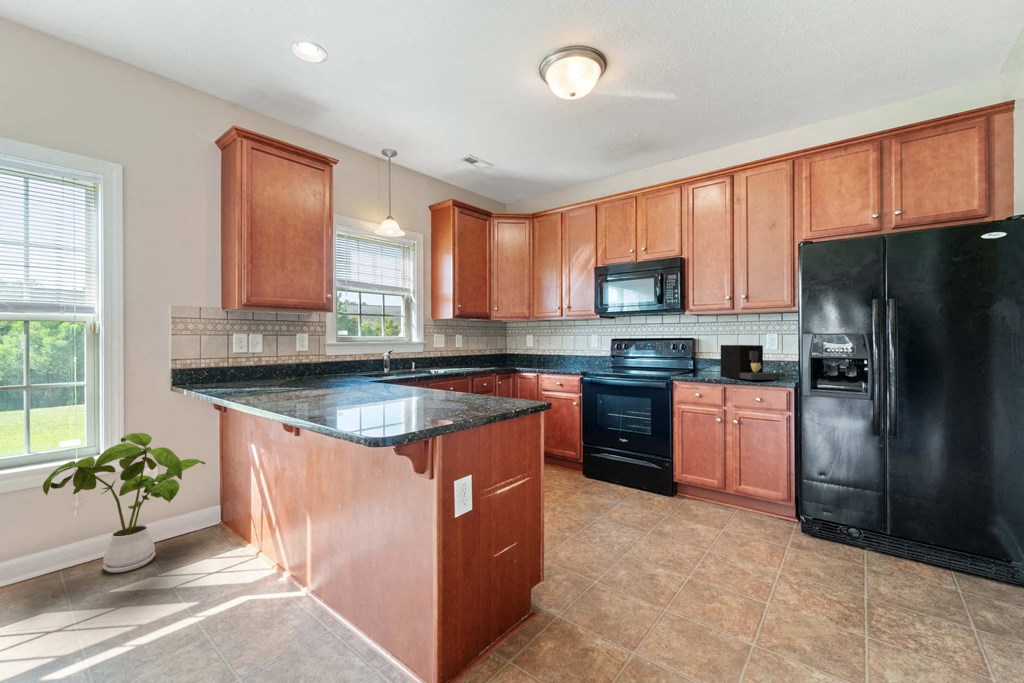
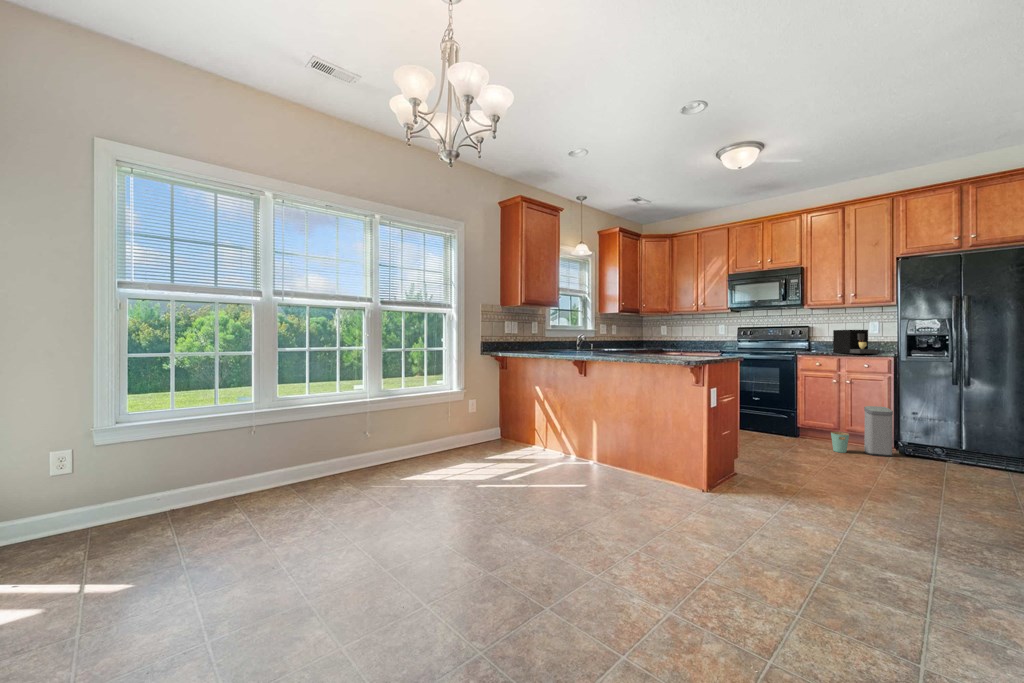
house plant: present [43,433,205,573] -> none [443,375,516,452]
trash can: none [712,458,793,535] -> present [831,406,893,457]

